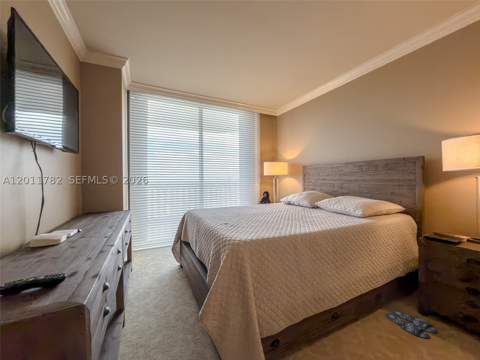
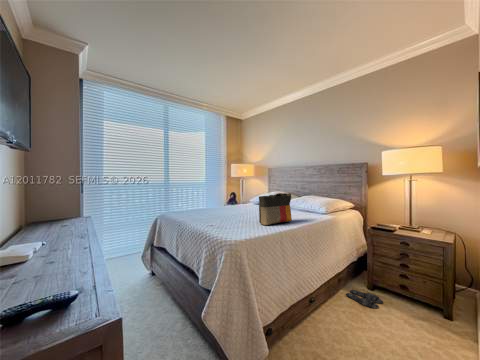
tote bag: none [276,192,316,226] -> present [259,193,292,225]

